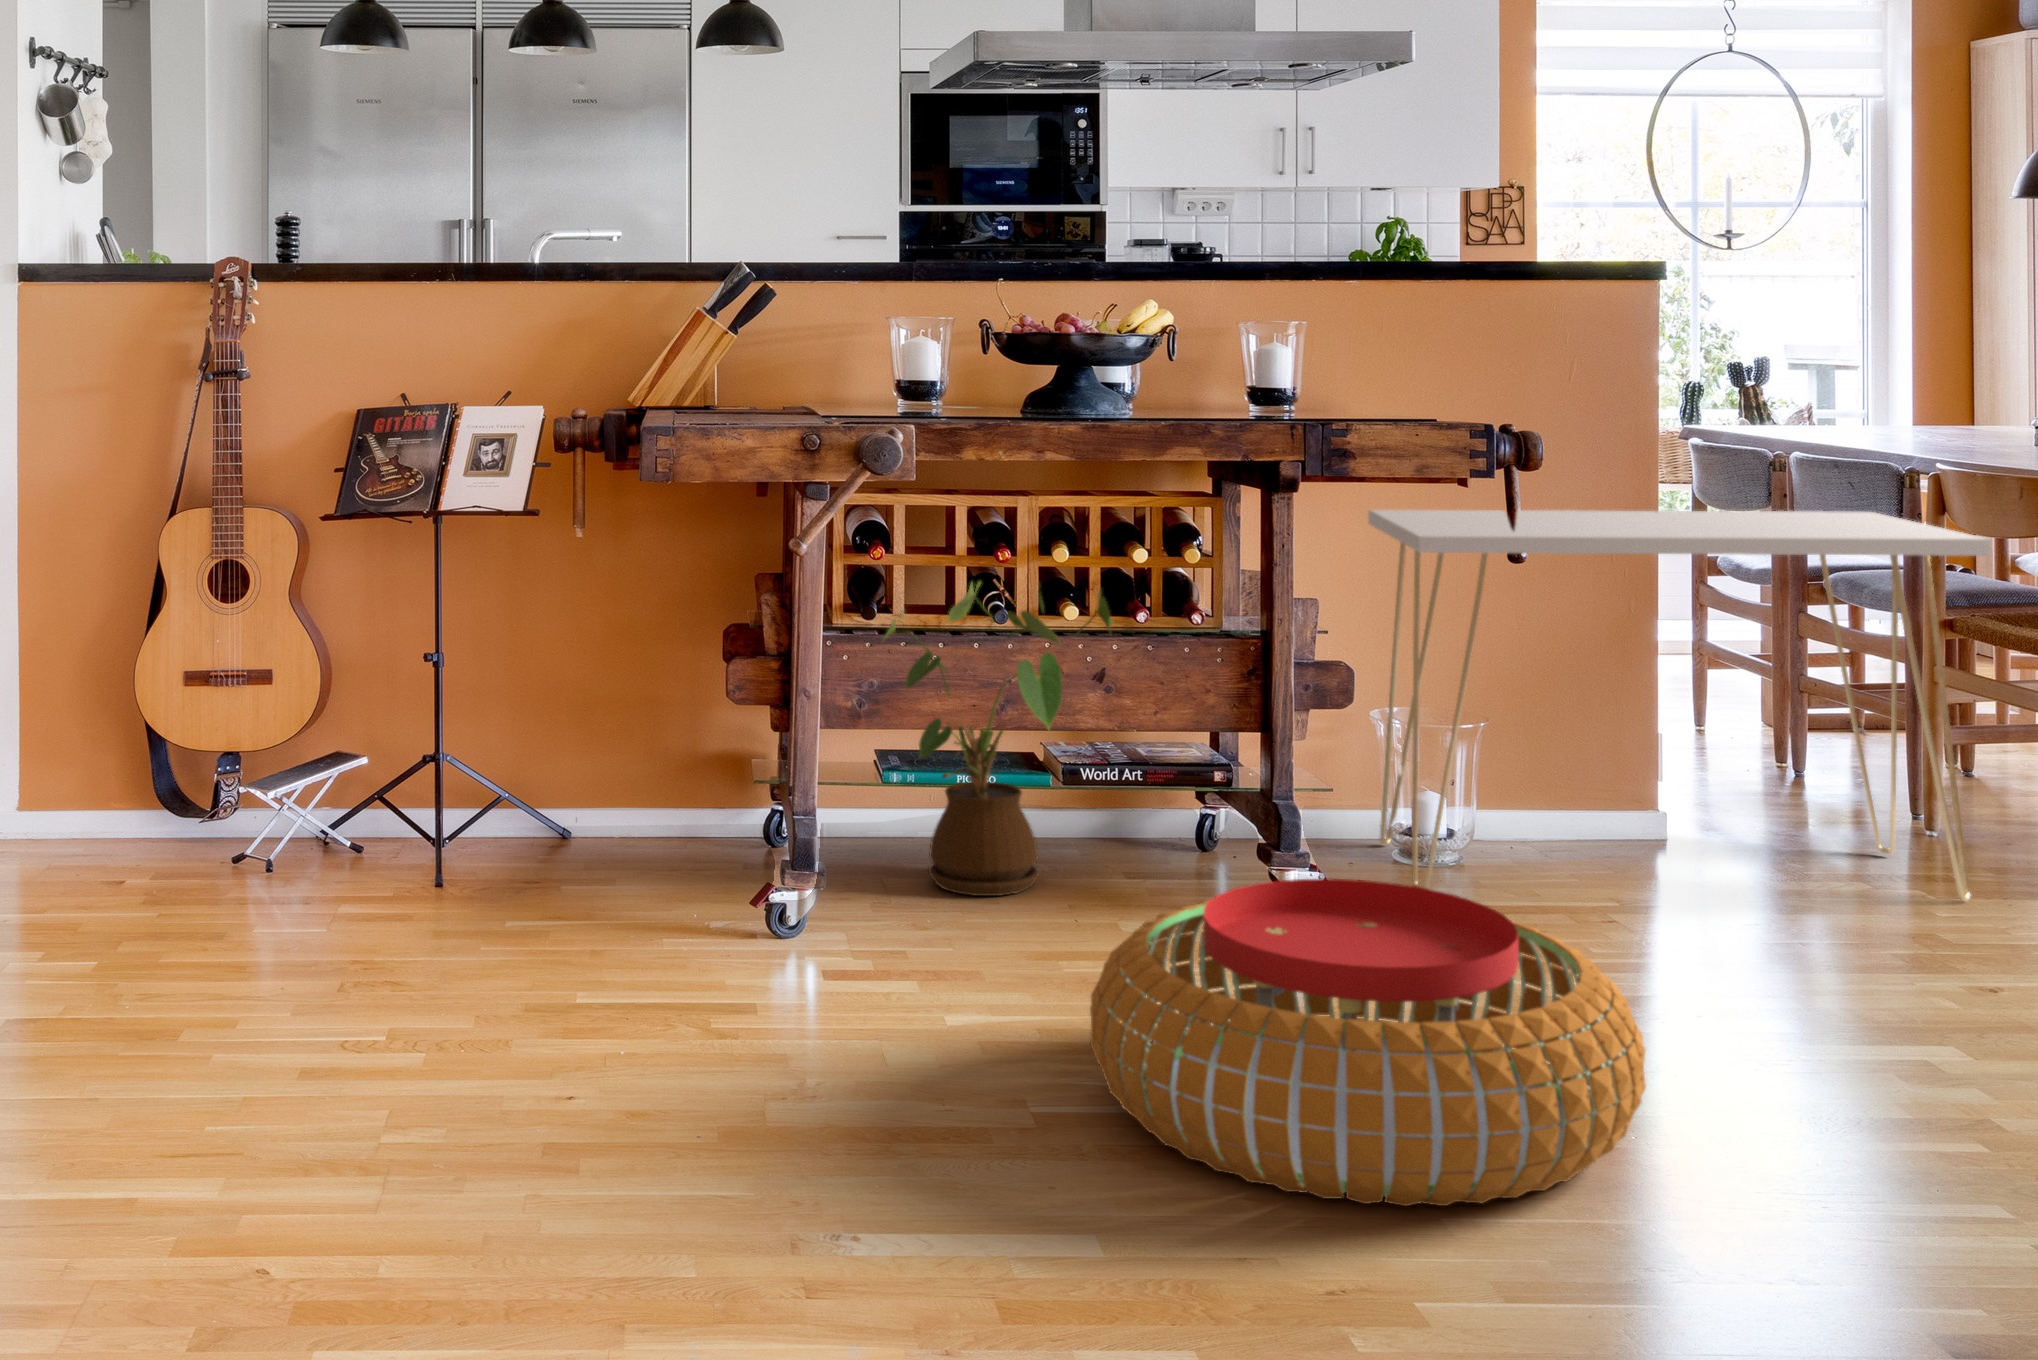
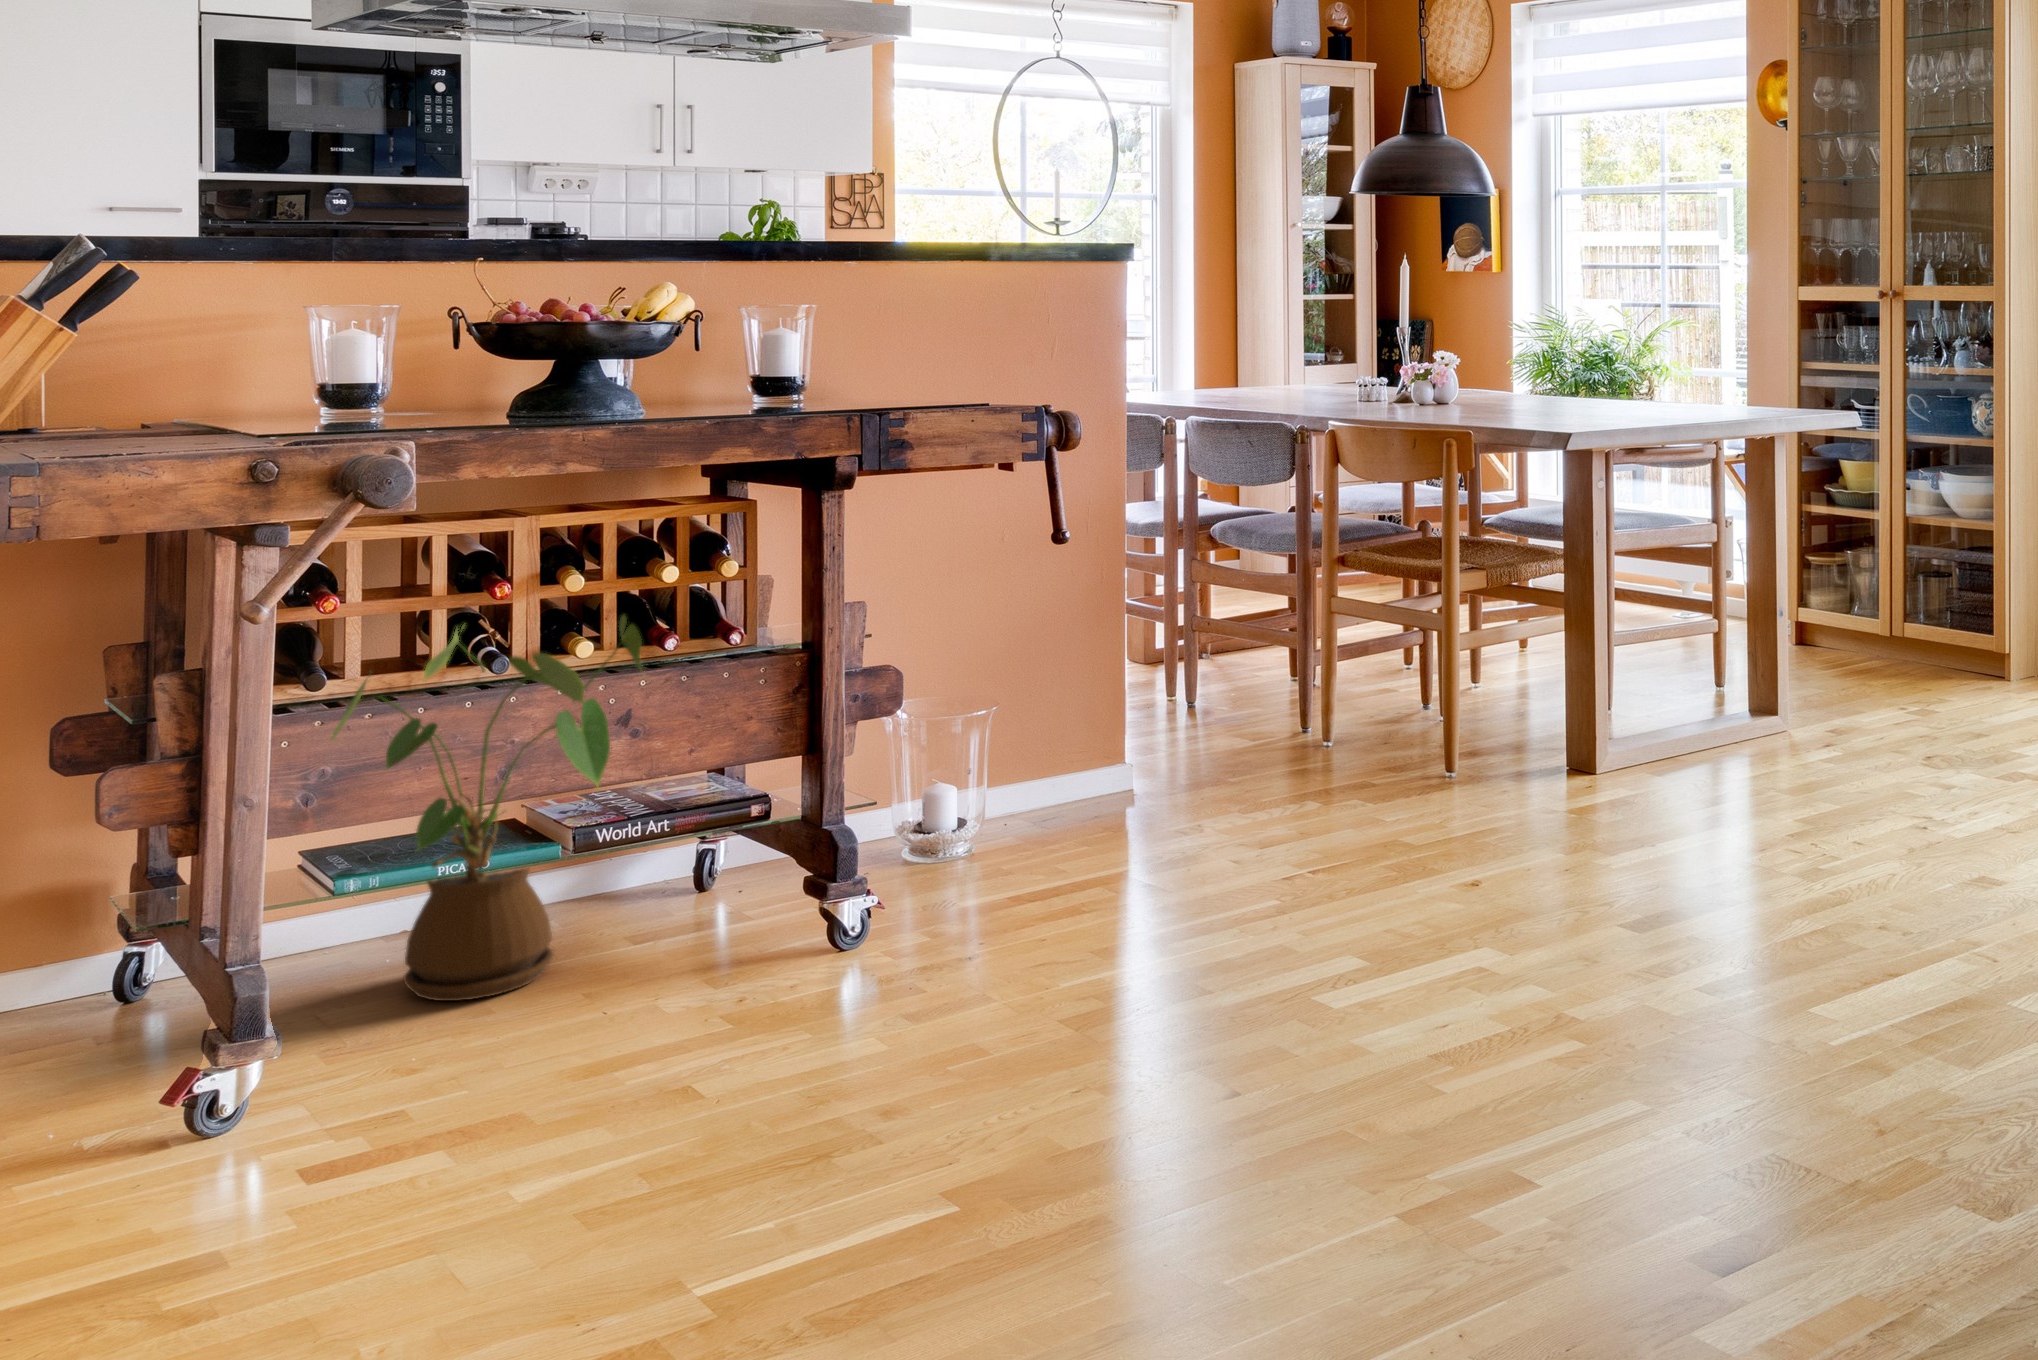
console table: present [1368,510,1991,901] -> none [875,465,1420,876]
pouf: present [1090,879,1646,1206] -> none [787,880,1355,1241]

